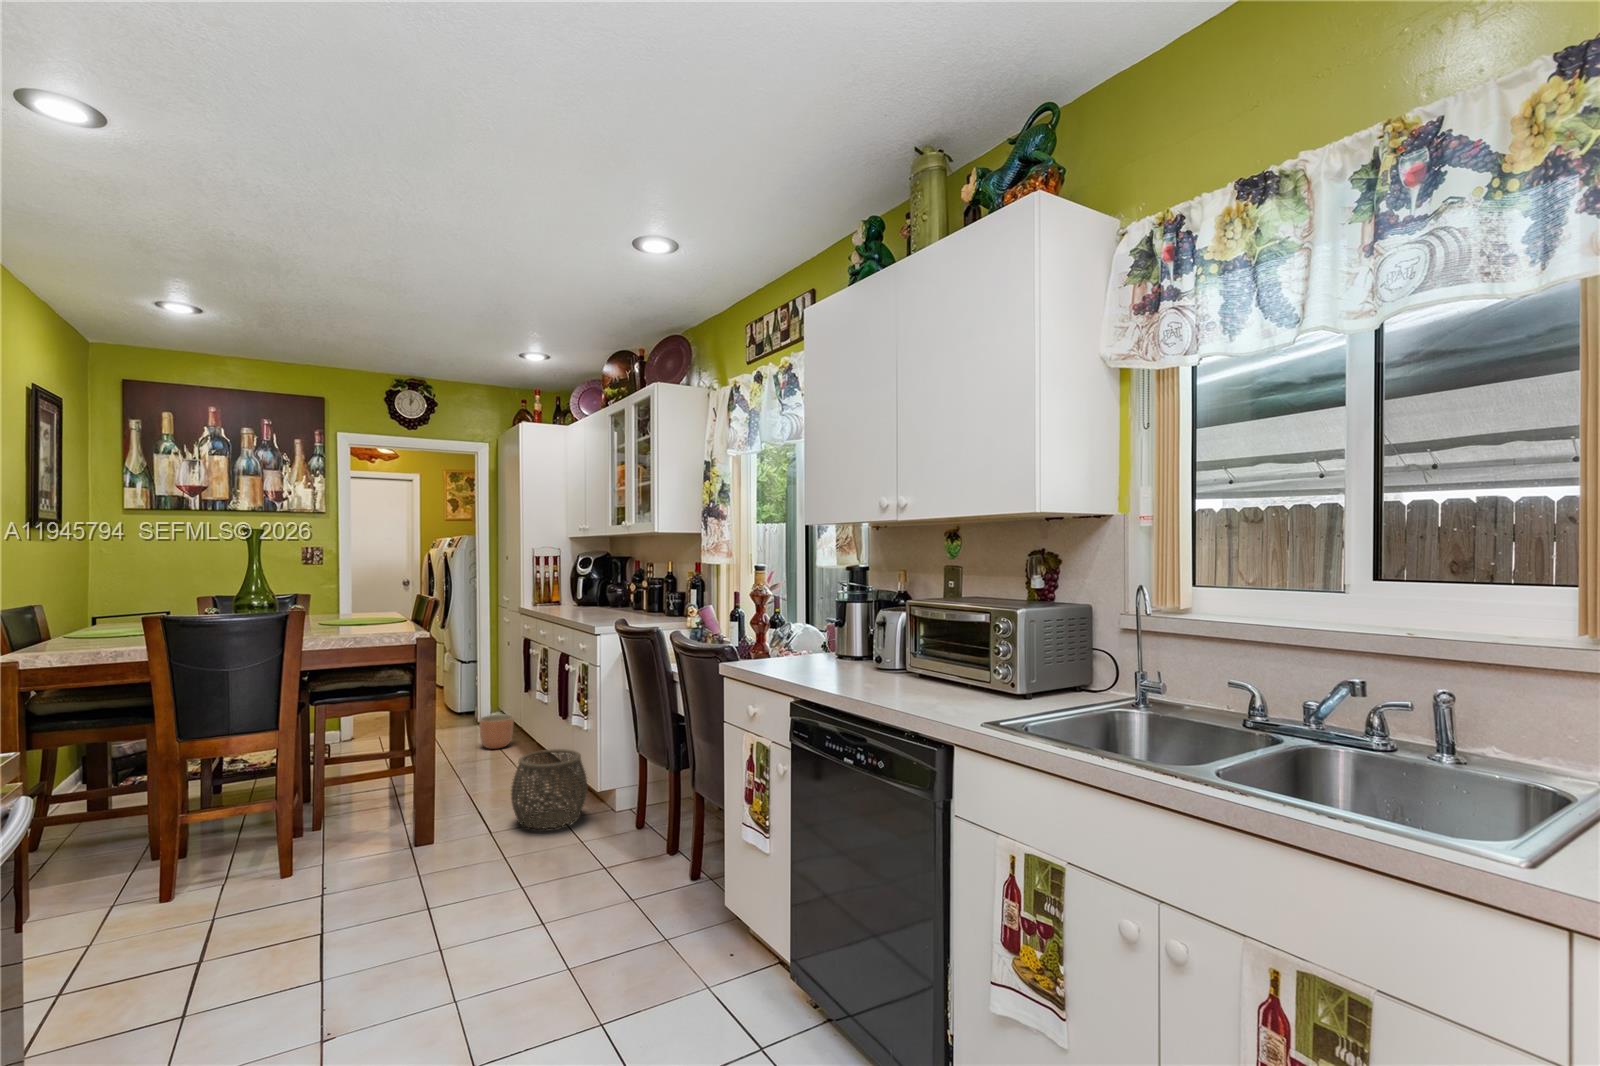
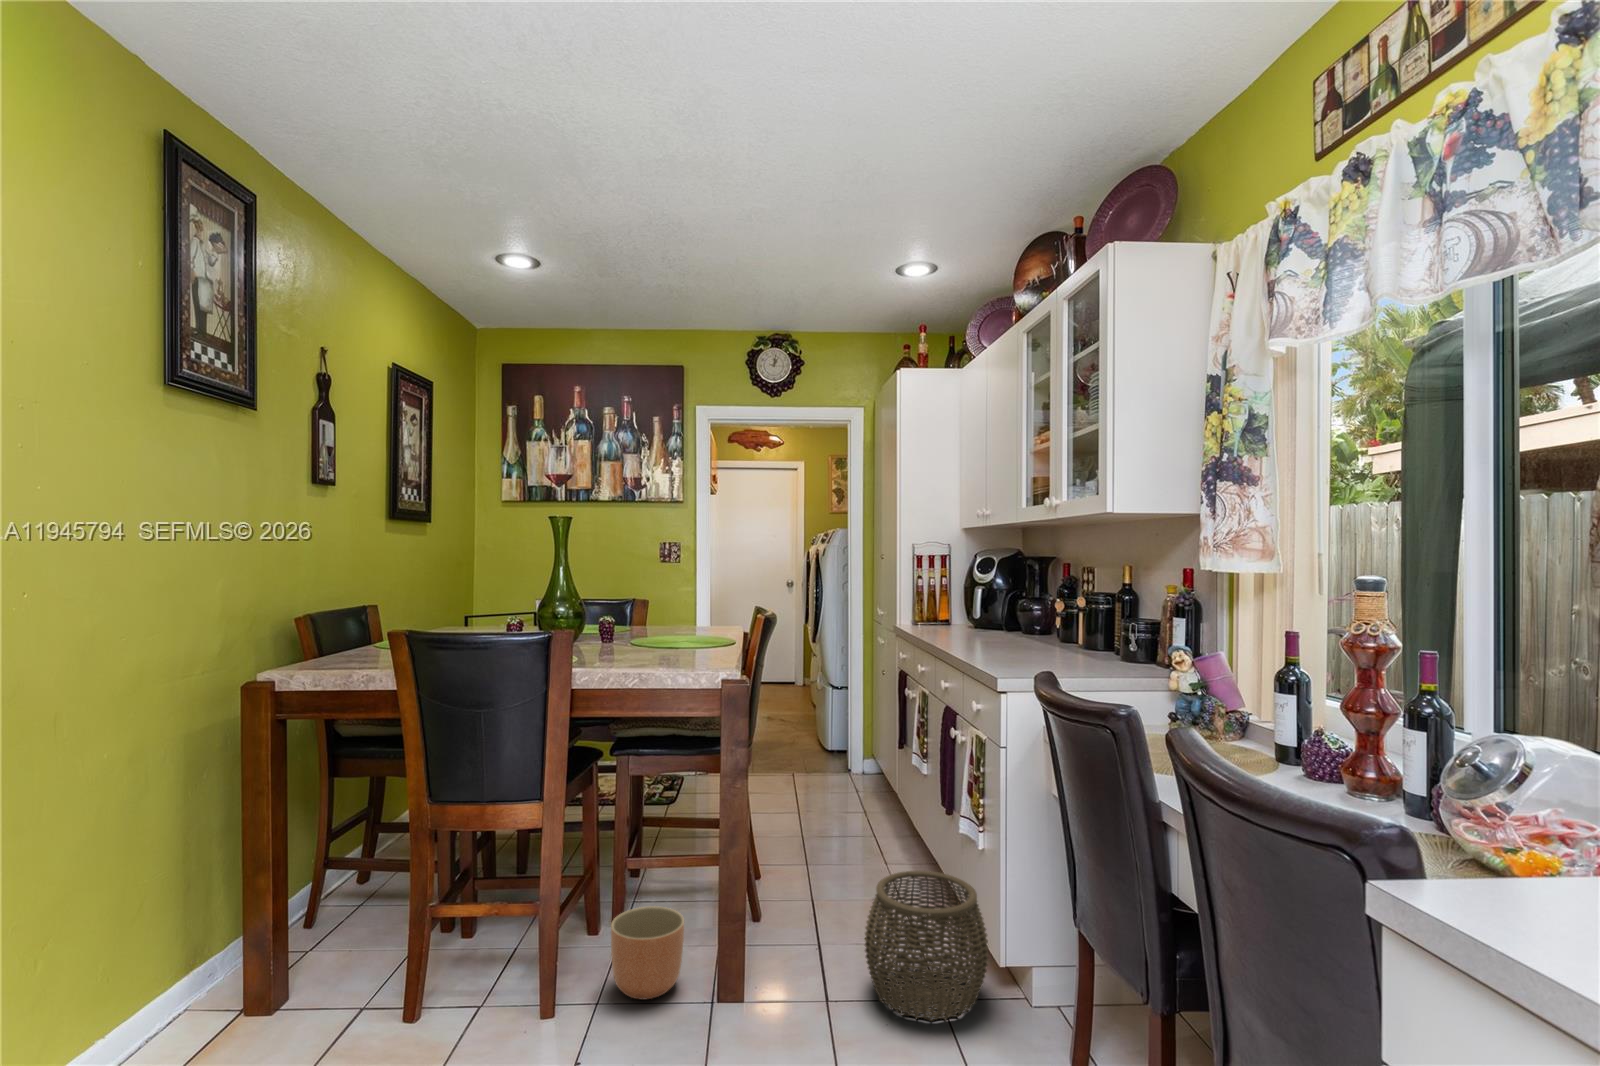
planter: present [479,714,514,749] -> present [611,906,684,999]

